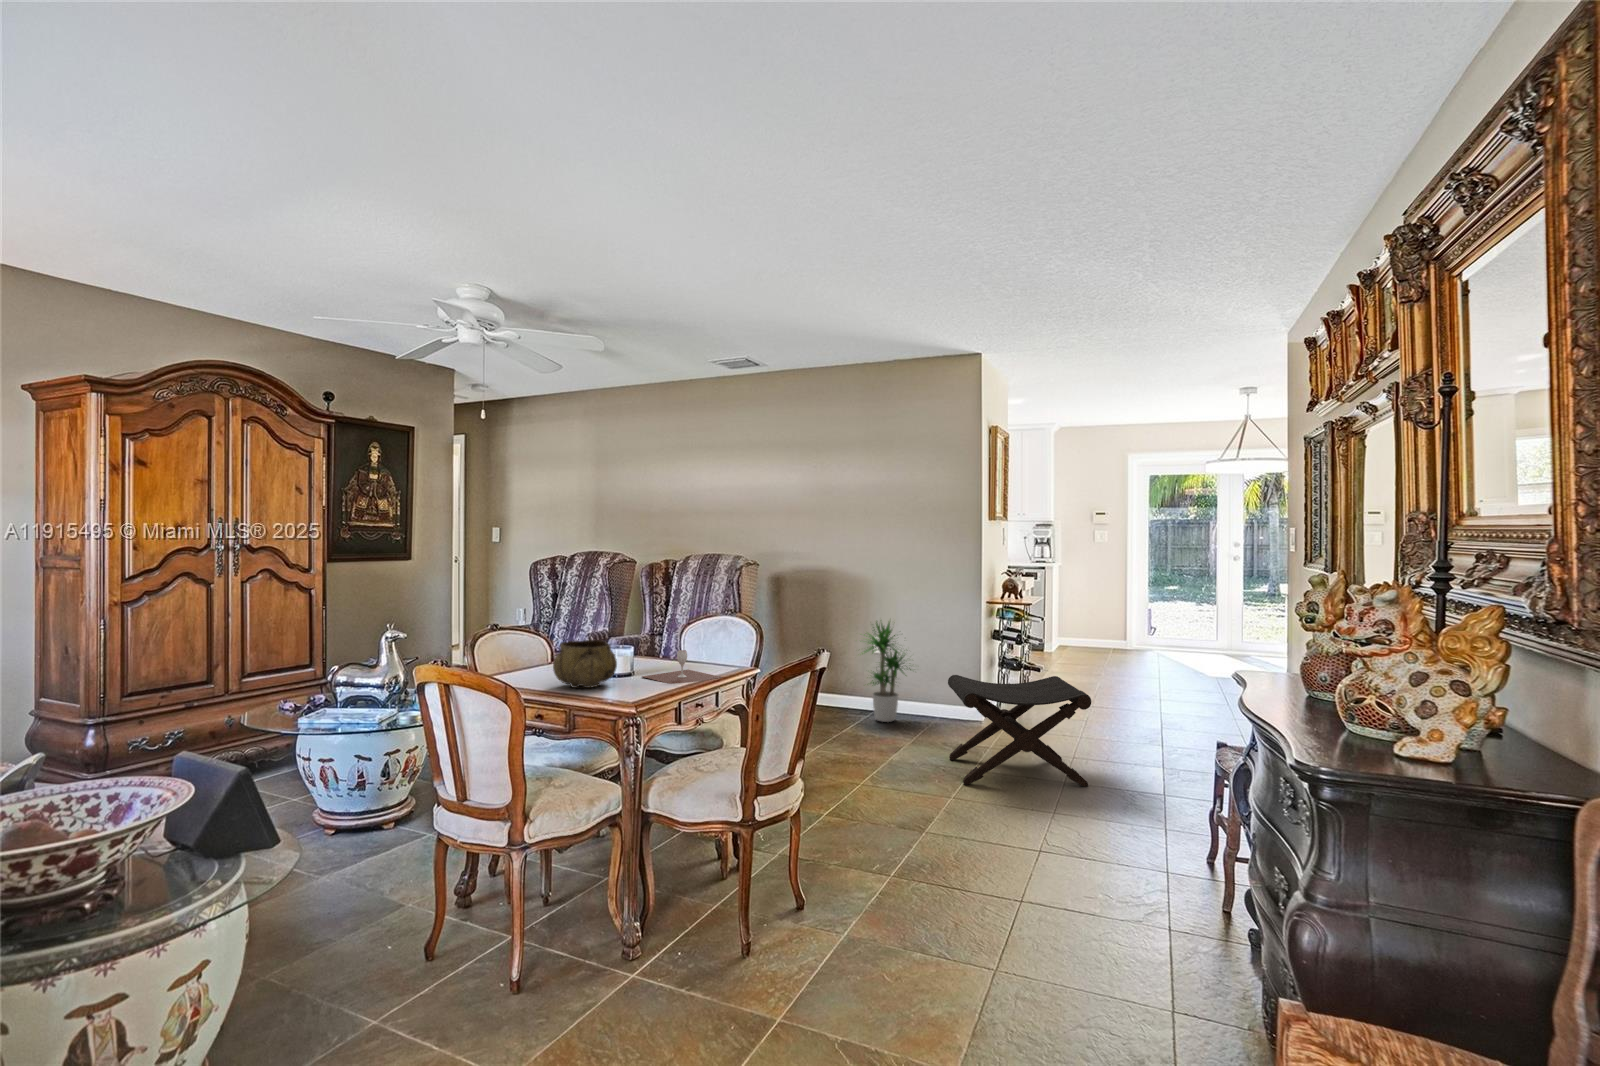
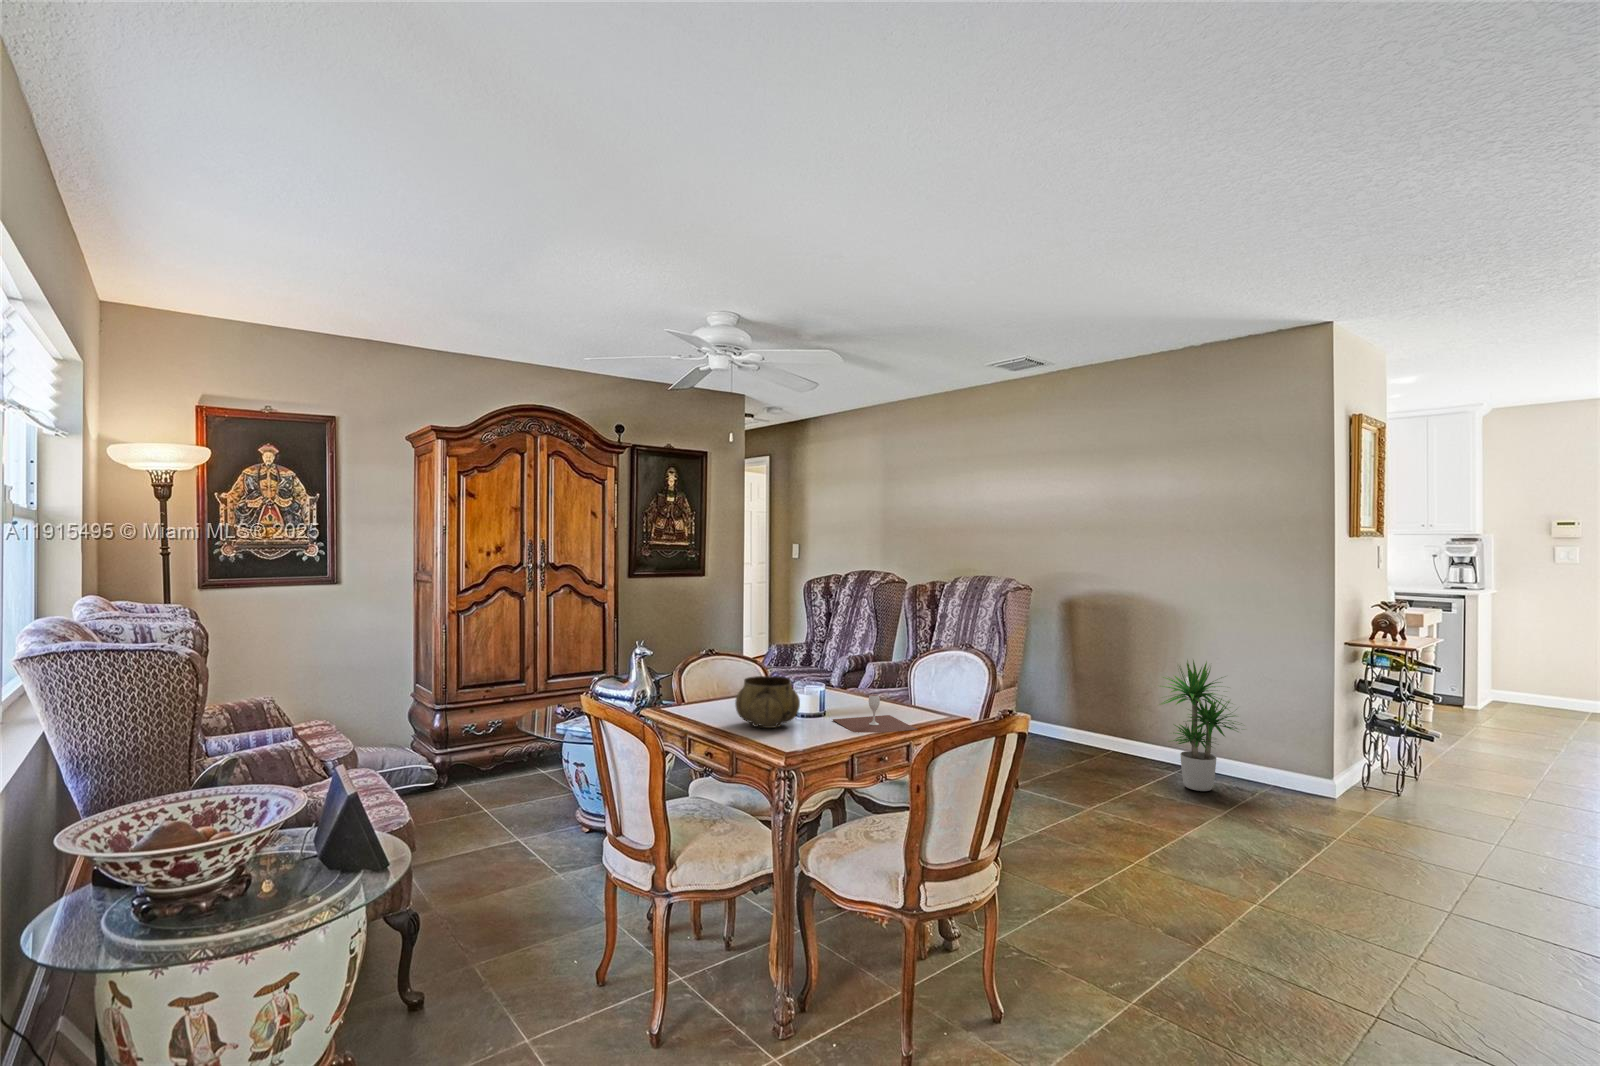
footstool: present [948,675,1091,787] -> none [1269,745,1496,935]

